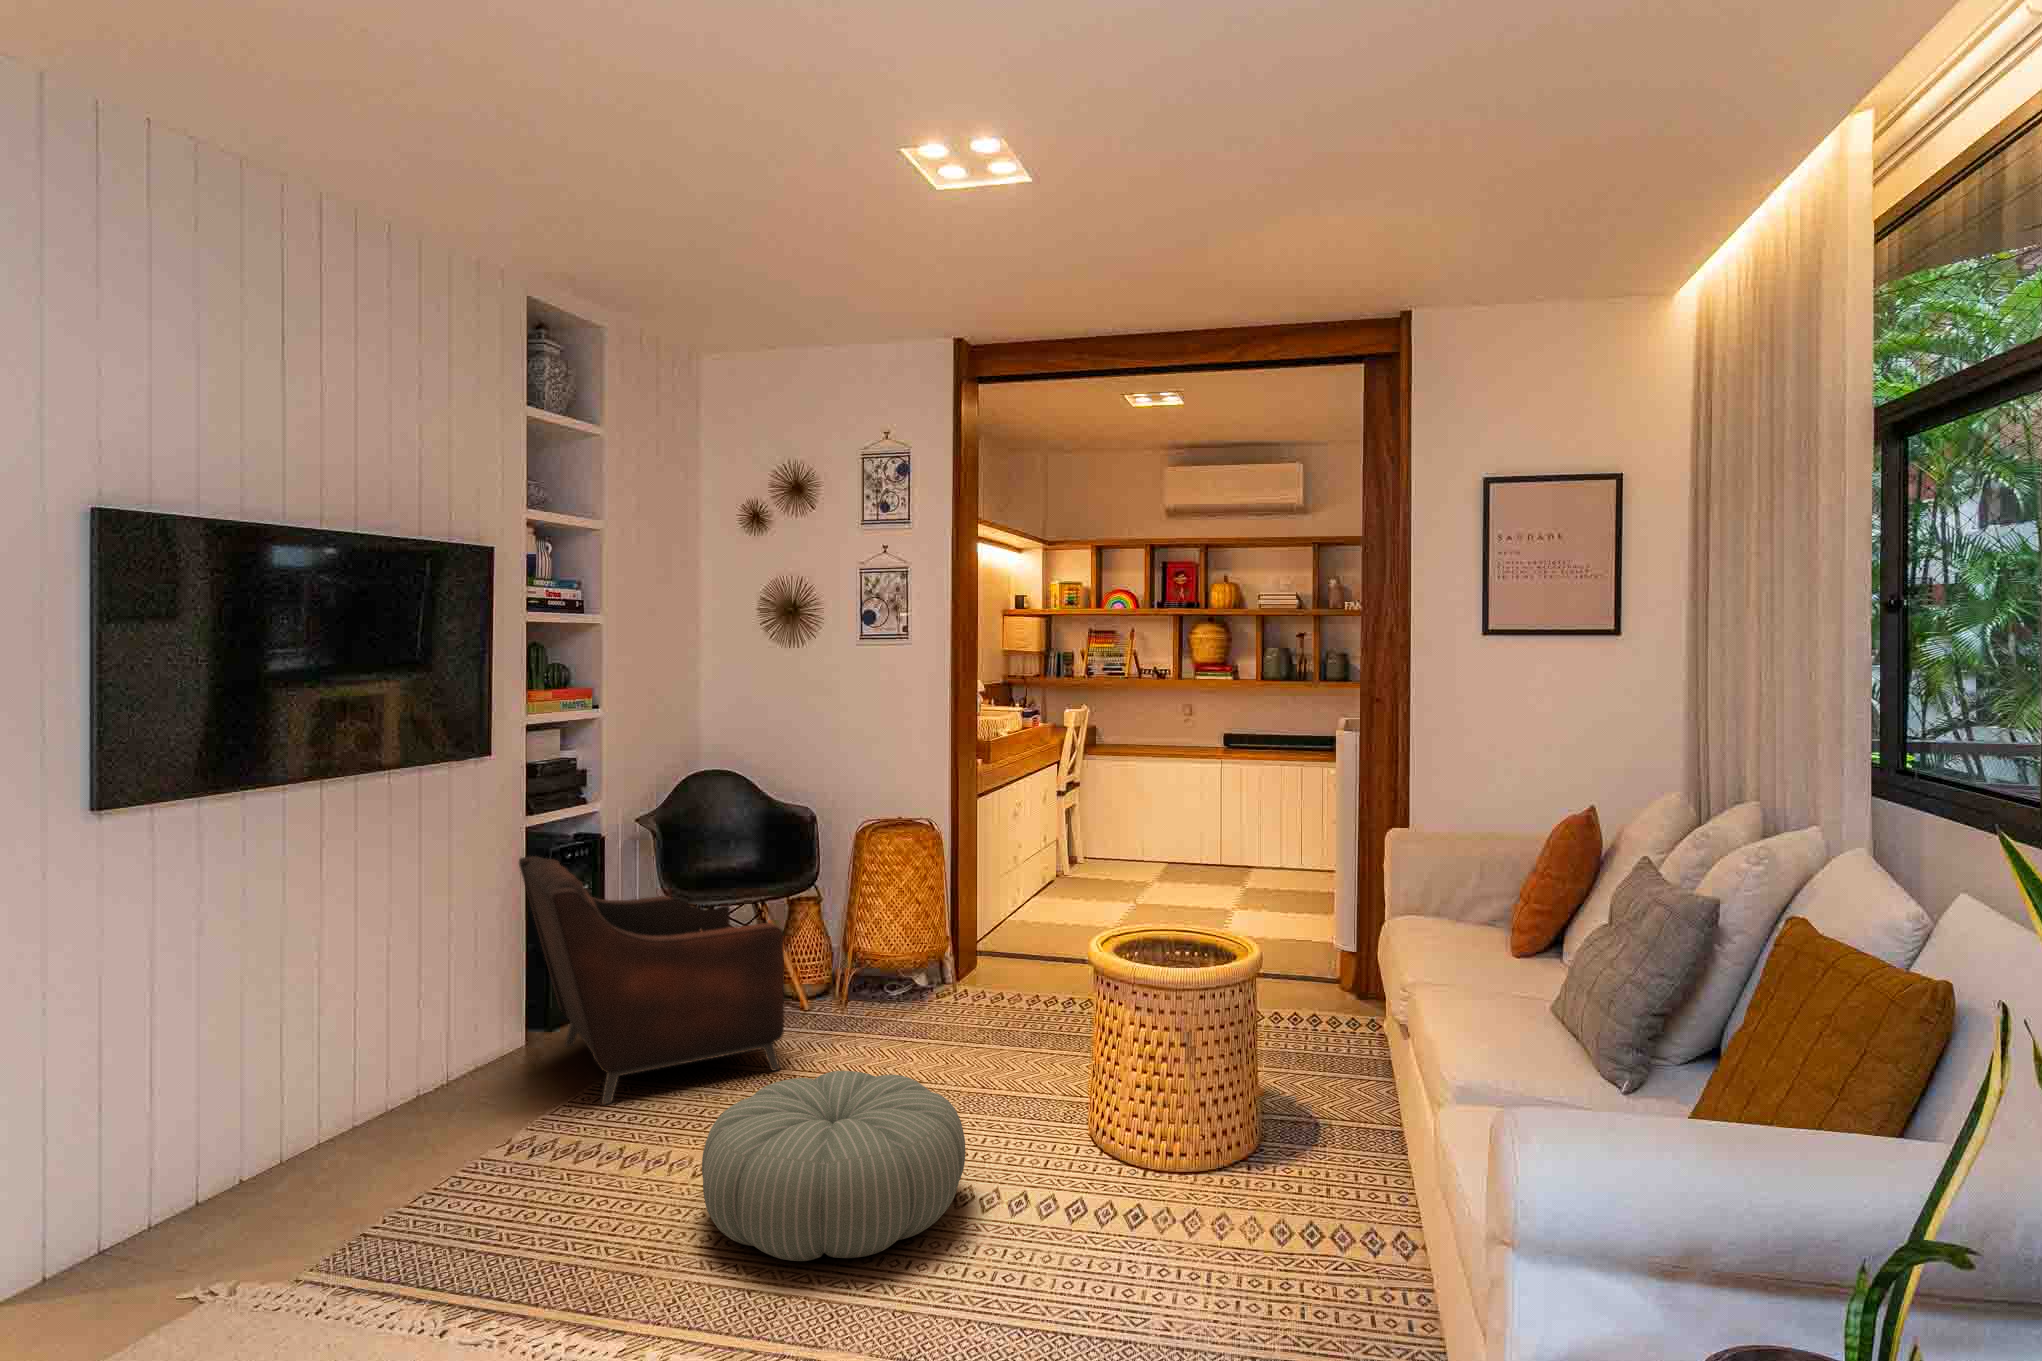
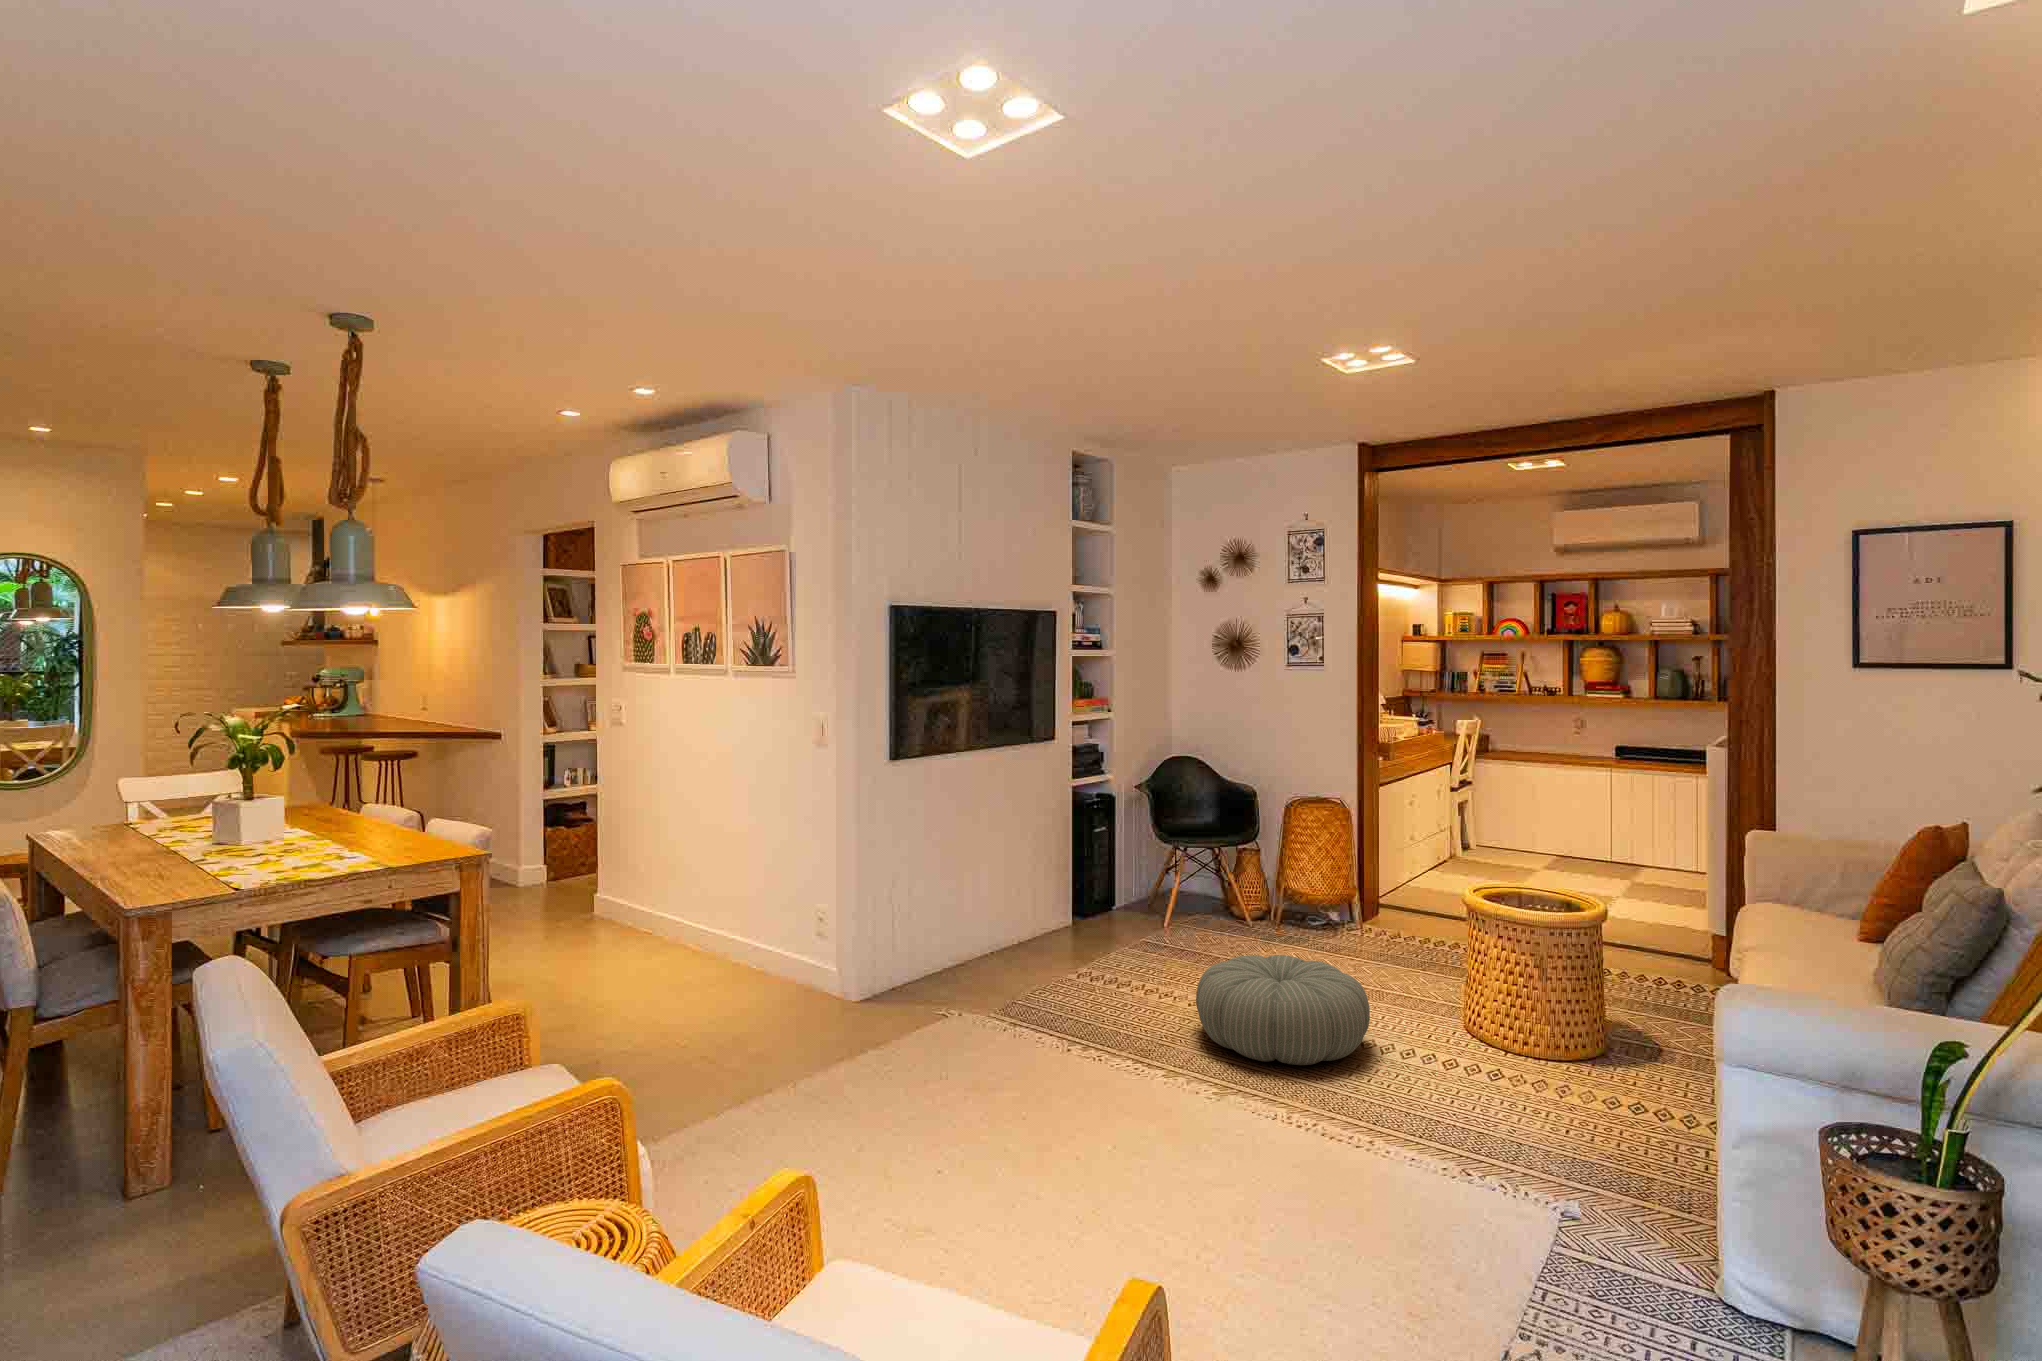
armchair: present [519,856,784,1105] -> none [1067,806,1240,965]

